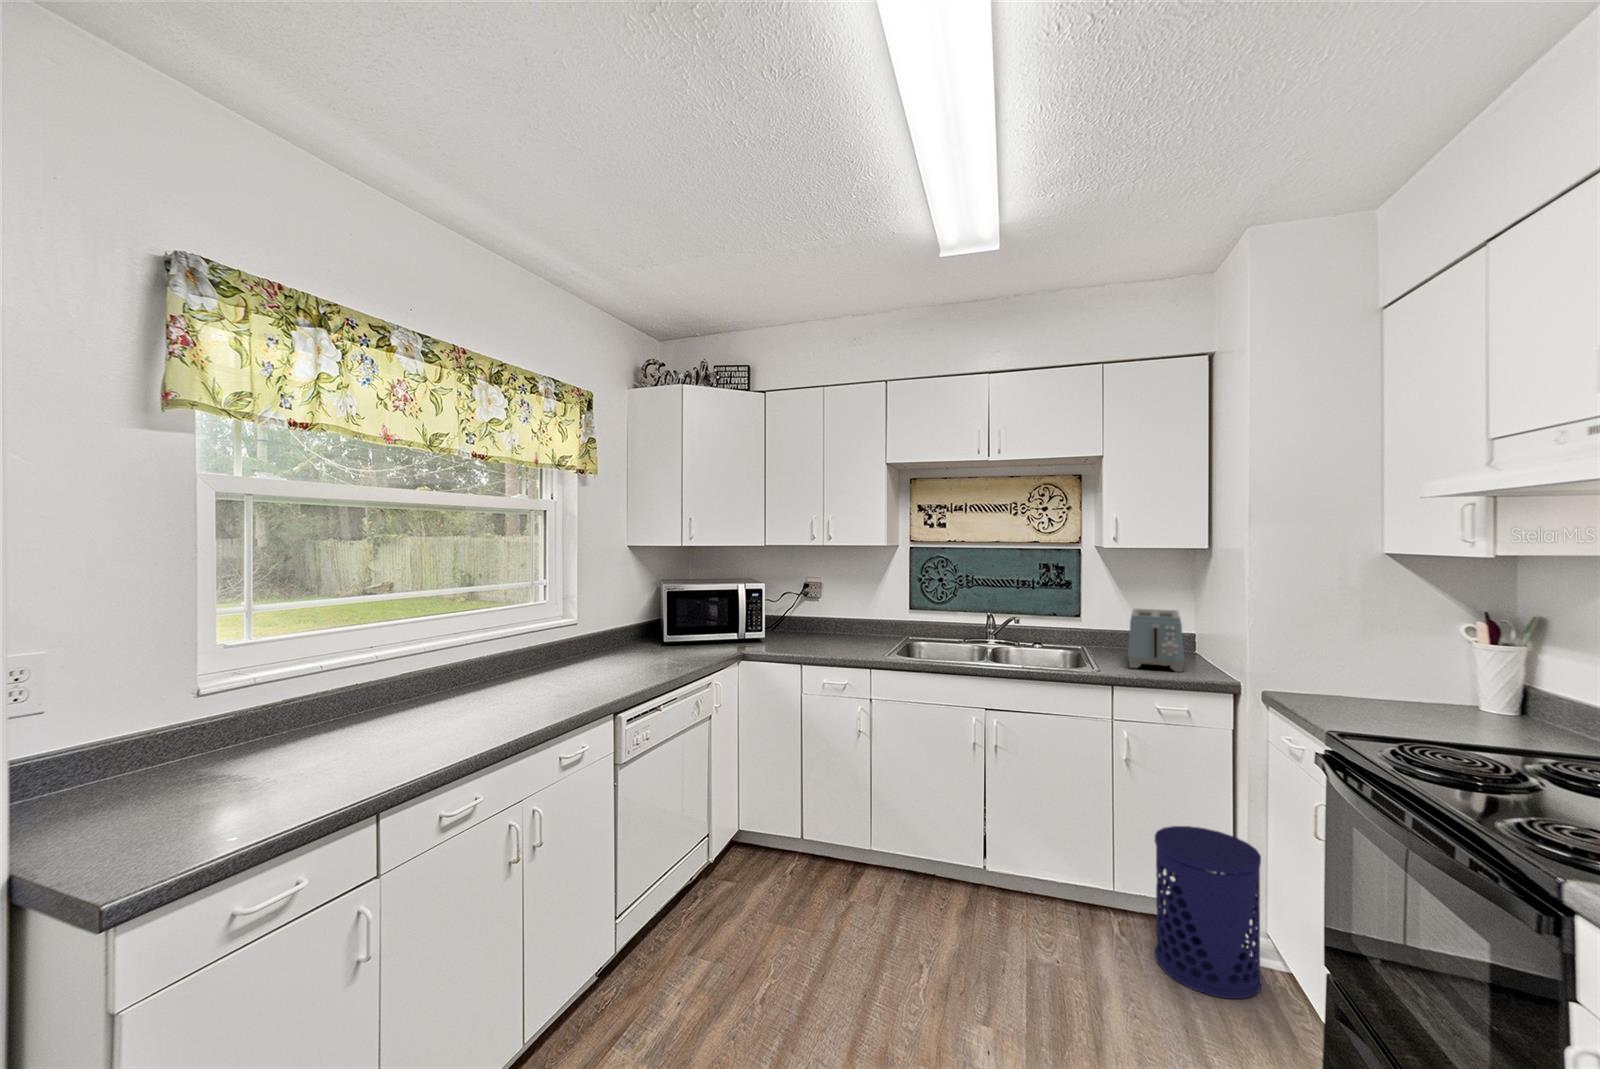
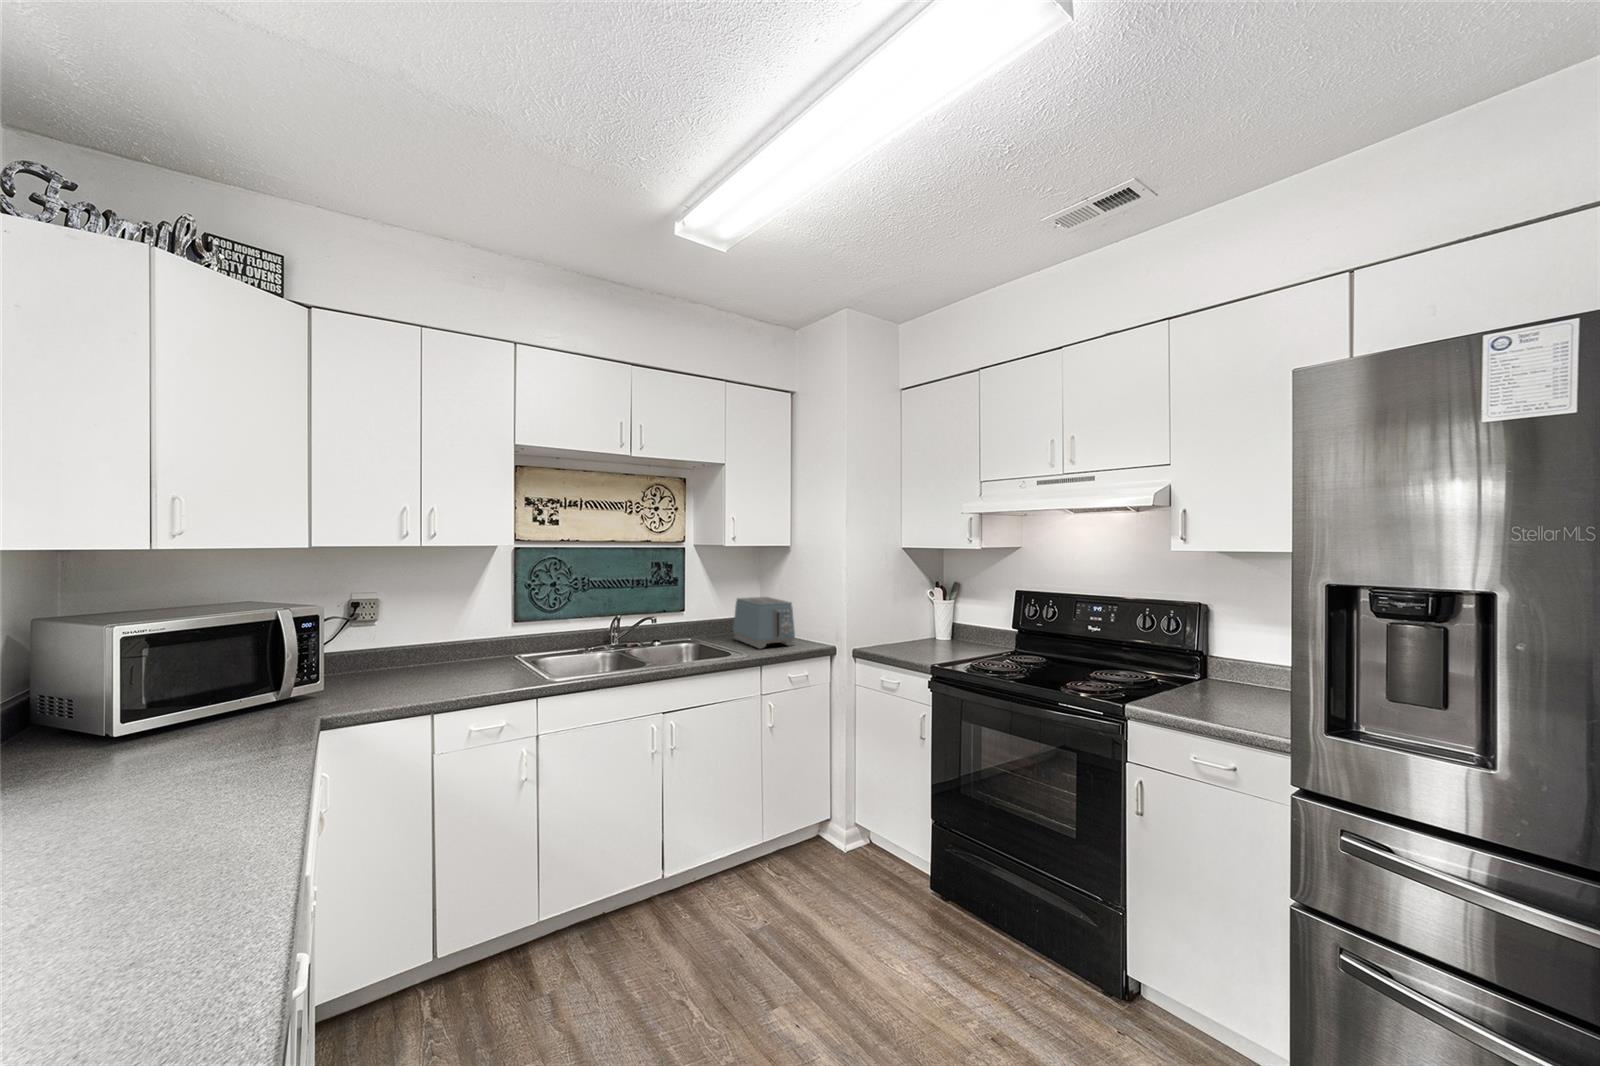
waste bin: present [1154,826,1261,999] -> none [805,762,874,888]

